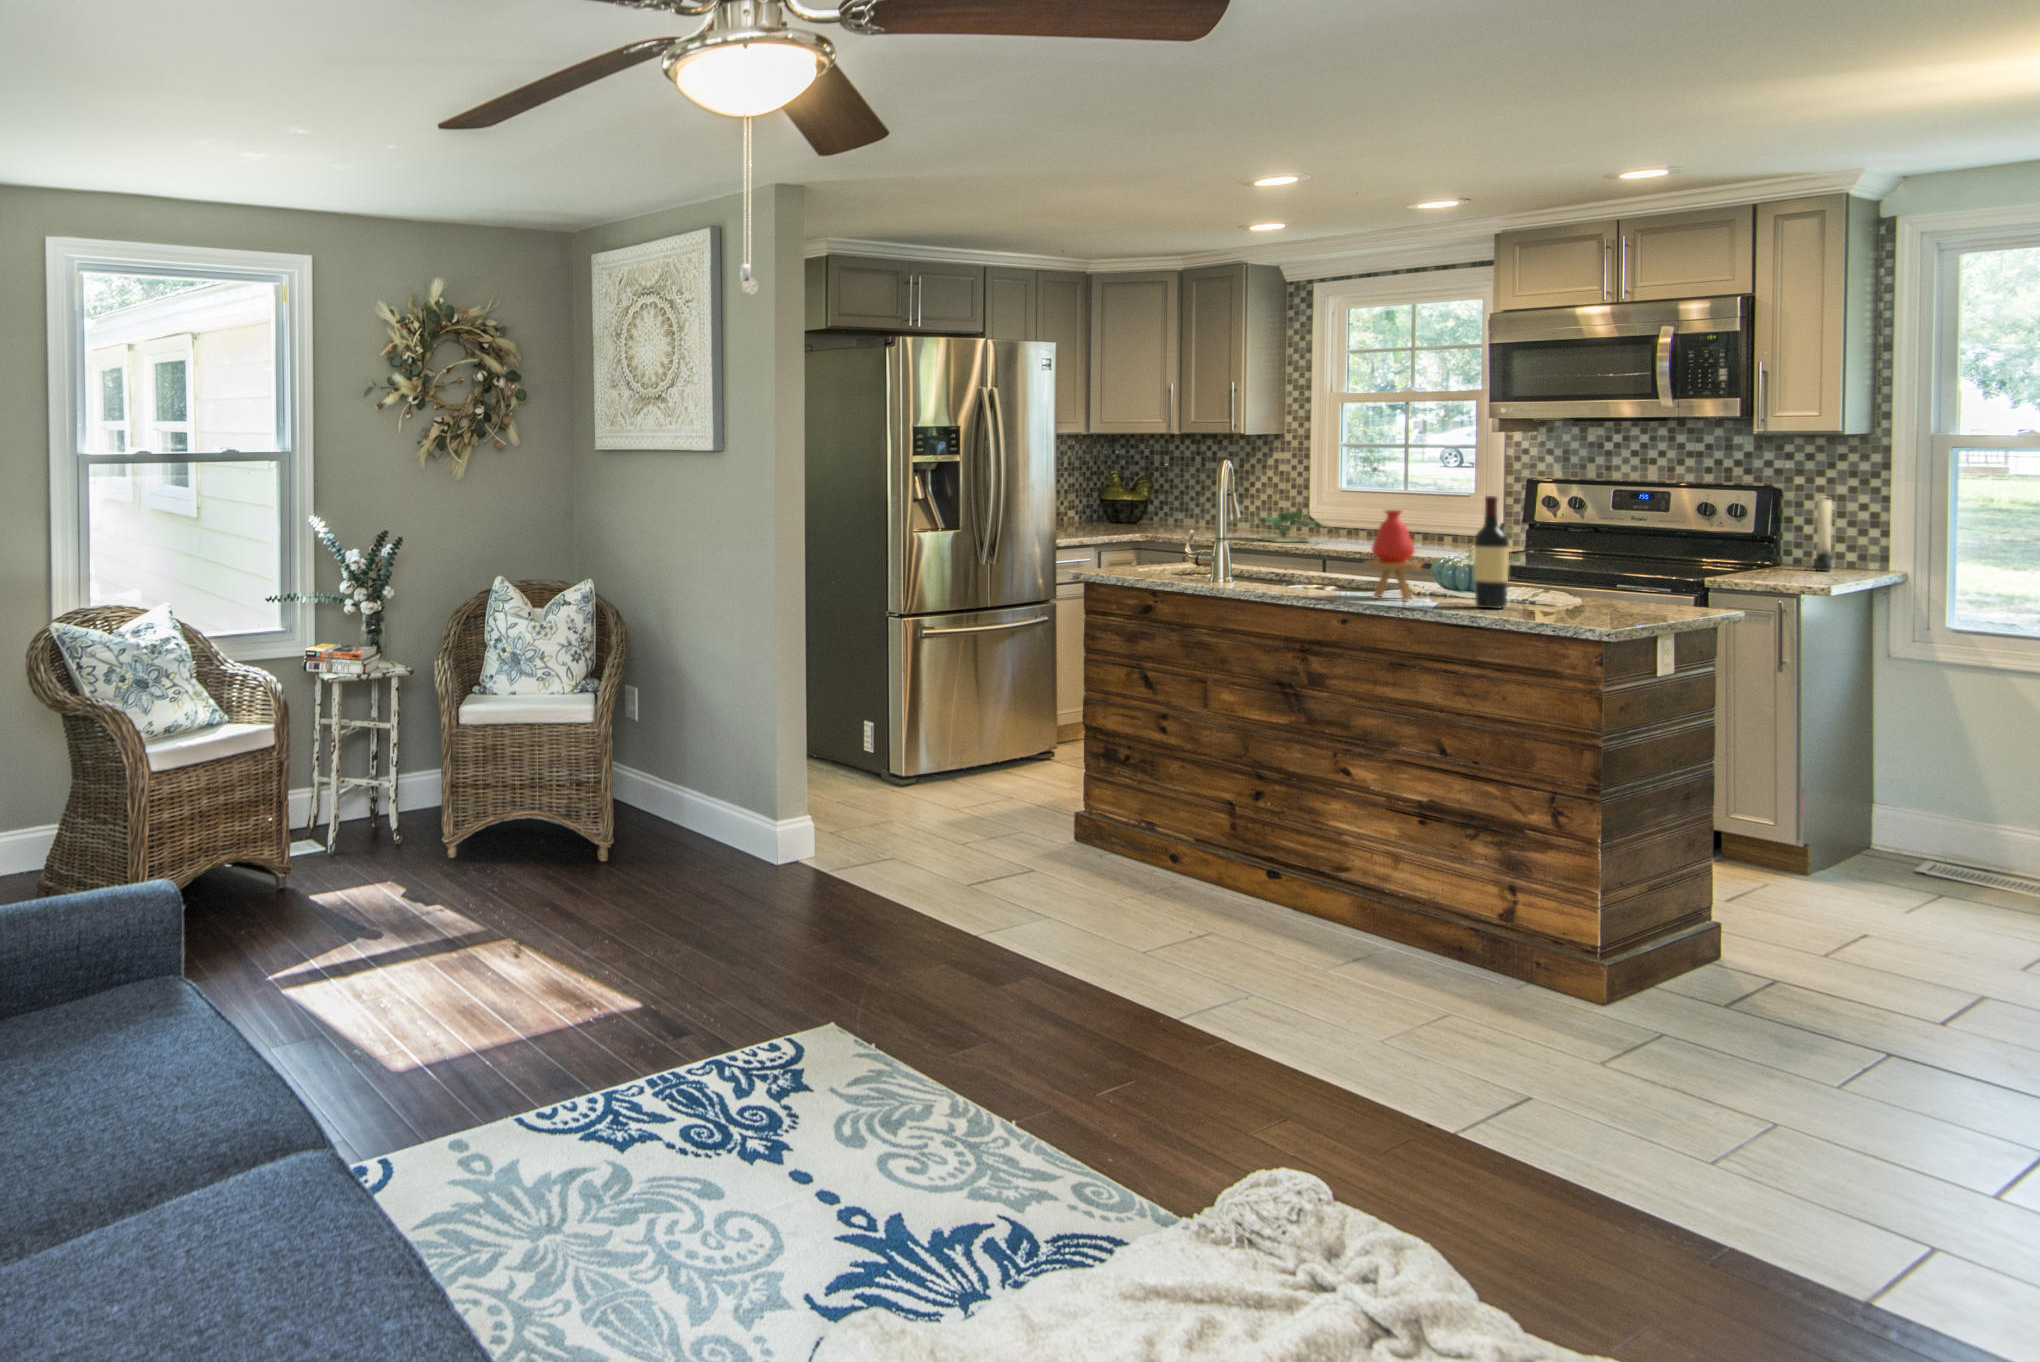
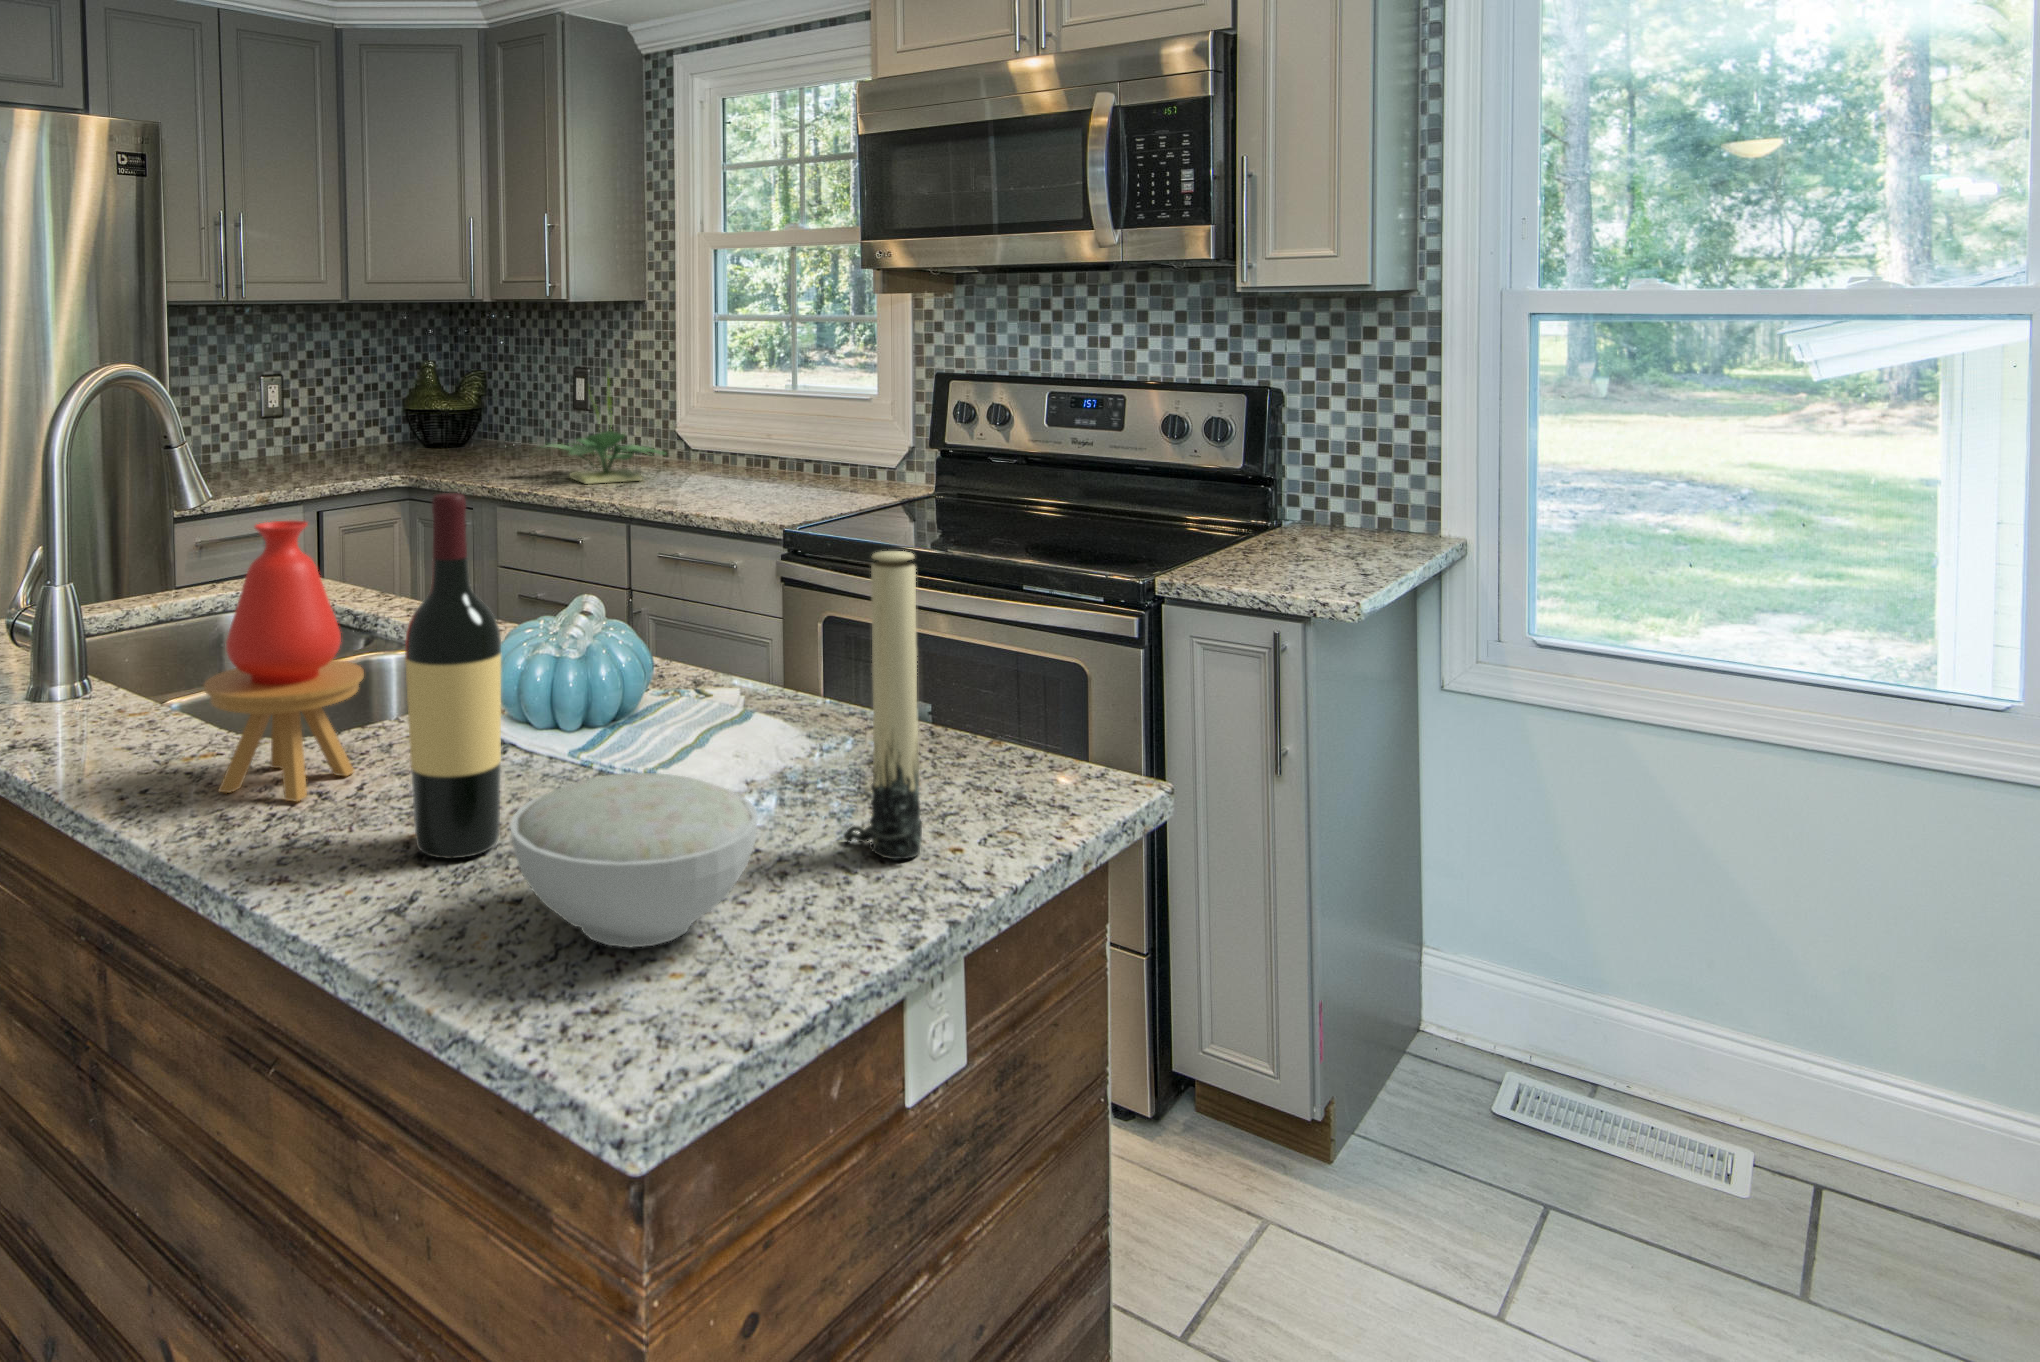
candle: present [1807,499,1832,571] -> present [845,551,922,859]
bowl: none [1540,578,1628,619] -> present [510,773,758,947]

